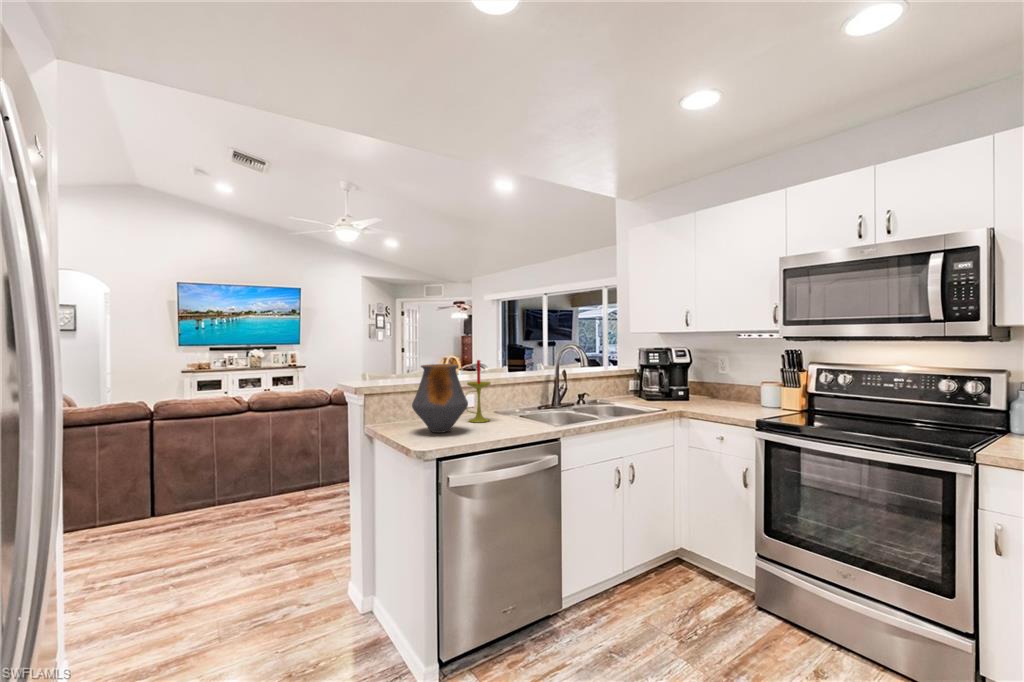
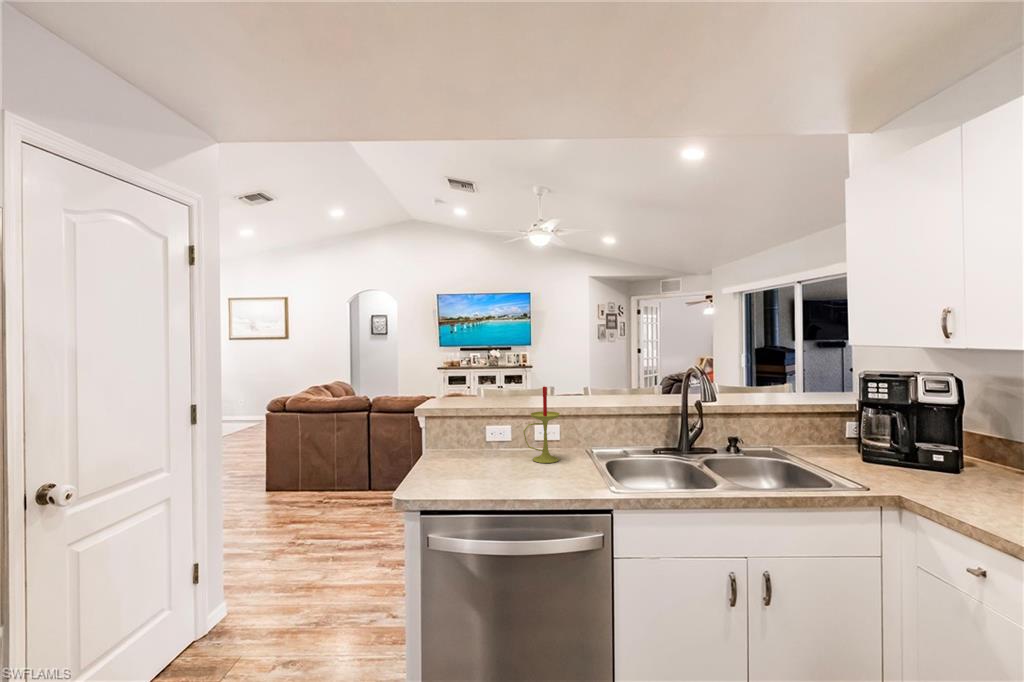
vase: present [412,364,468,433] -> none [442,392,507,473]

